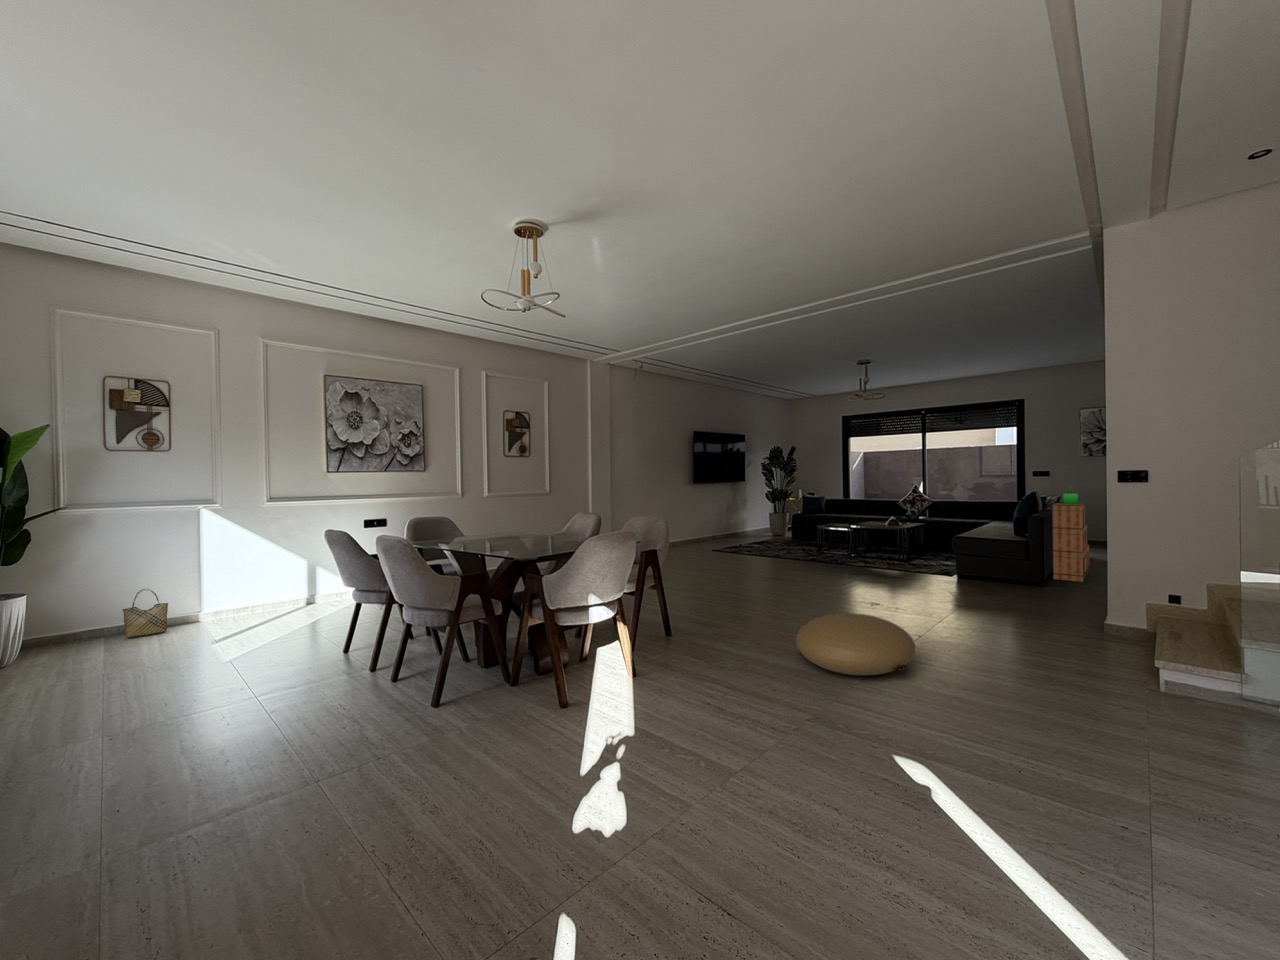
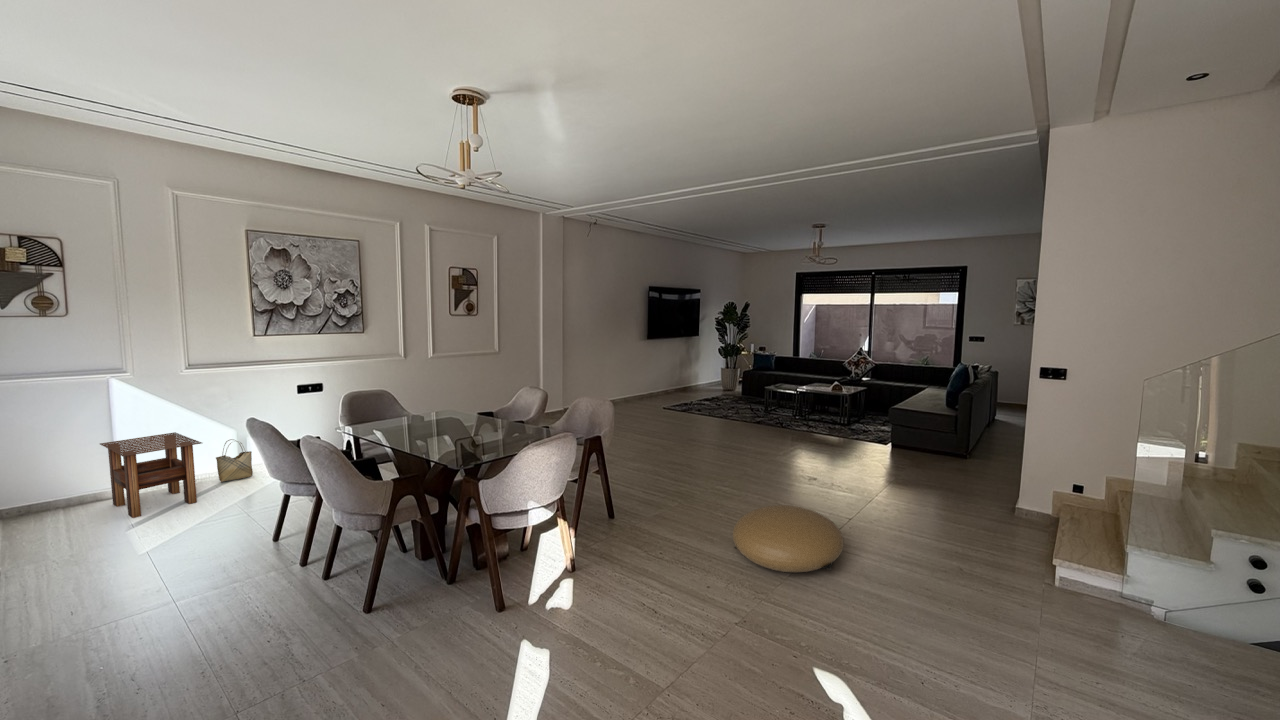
bookshelf: present [1052,490,1089,582] -> none [976,361,1011,453]
side table: none [189,561,281,636] -> present [100,432,202,518]
woven basket: present [123,589,168,637] -> present [216,439,253,482]

